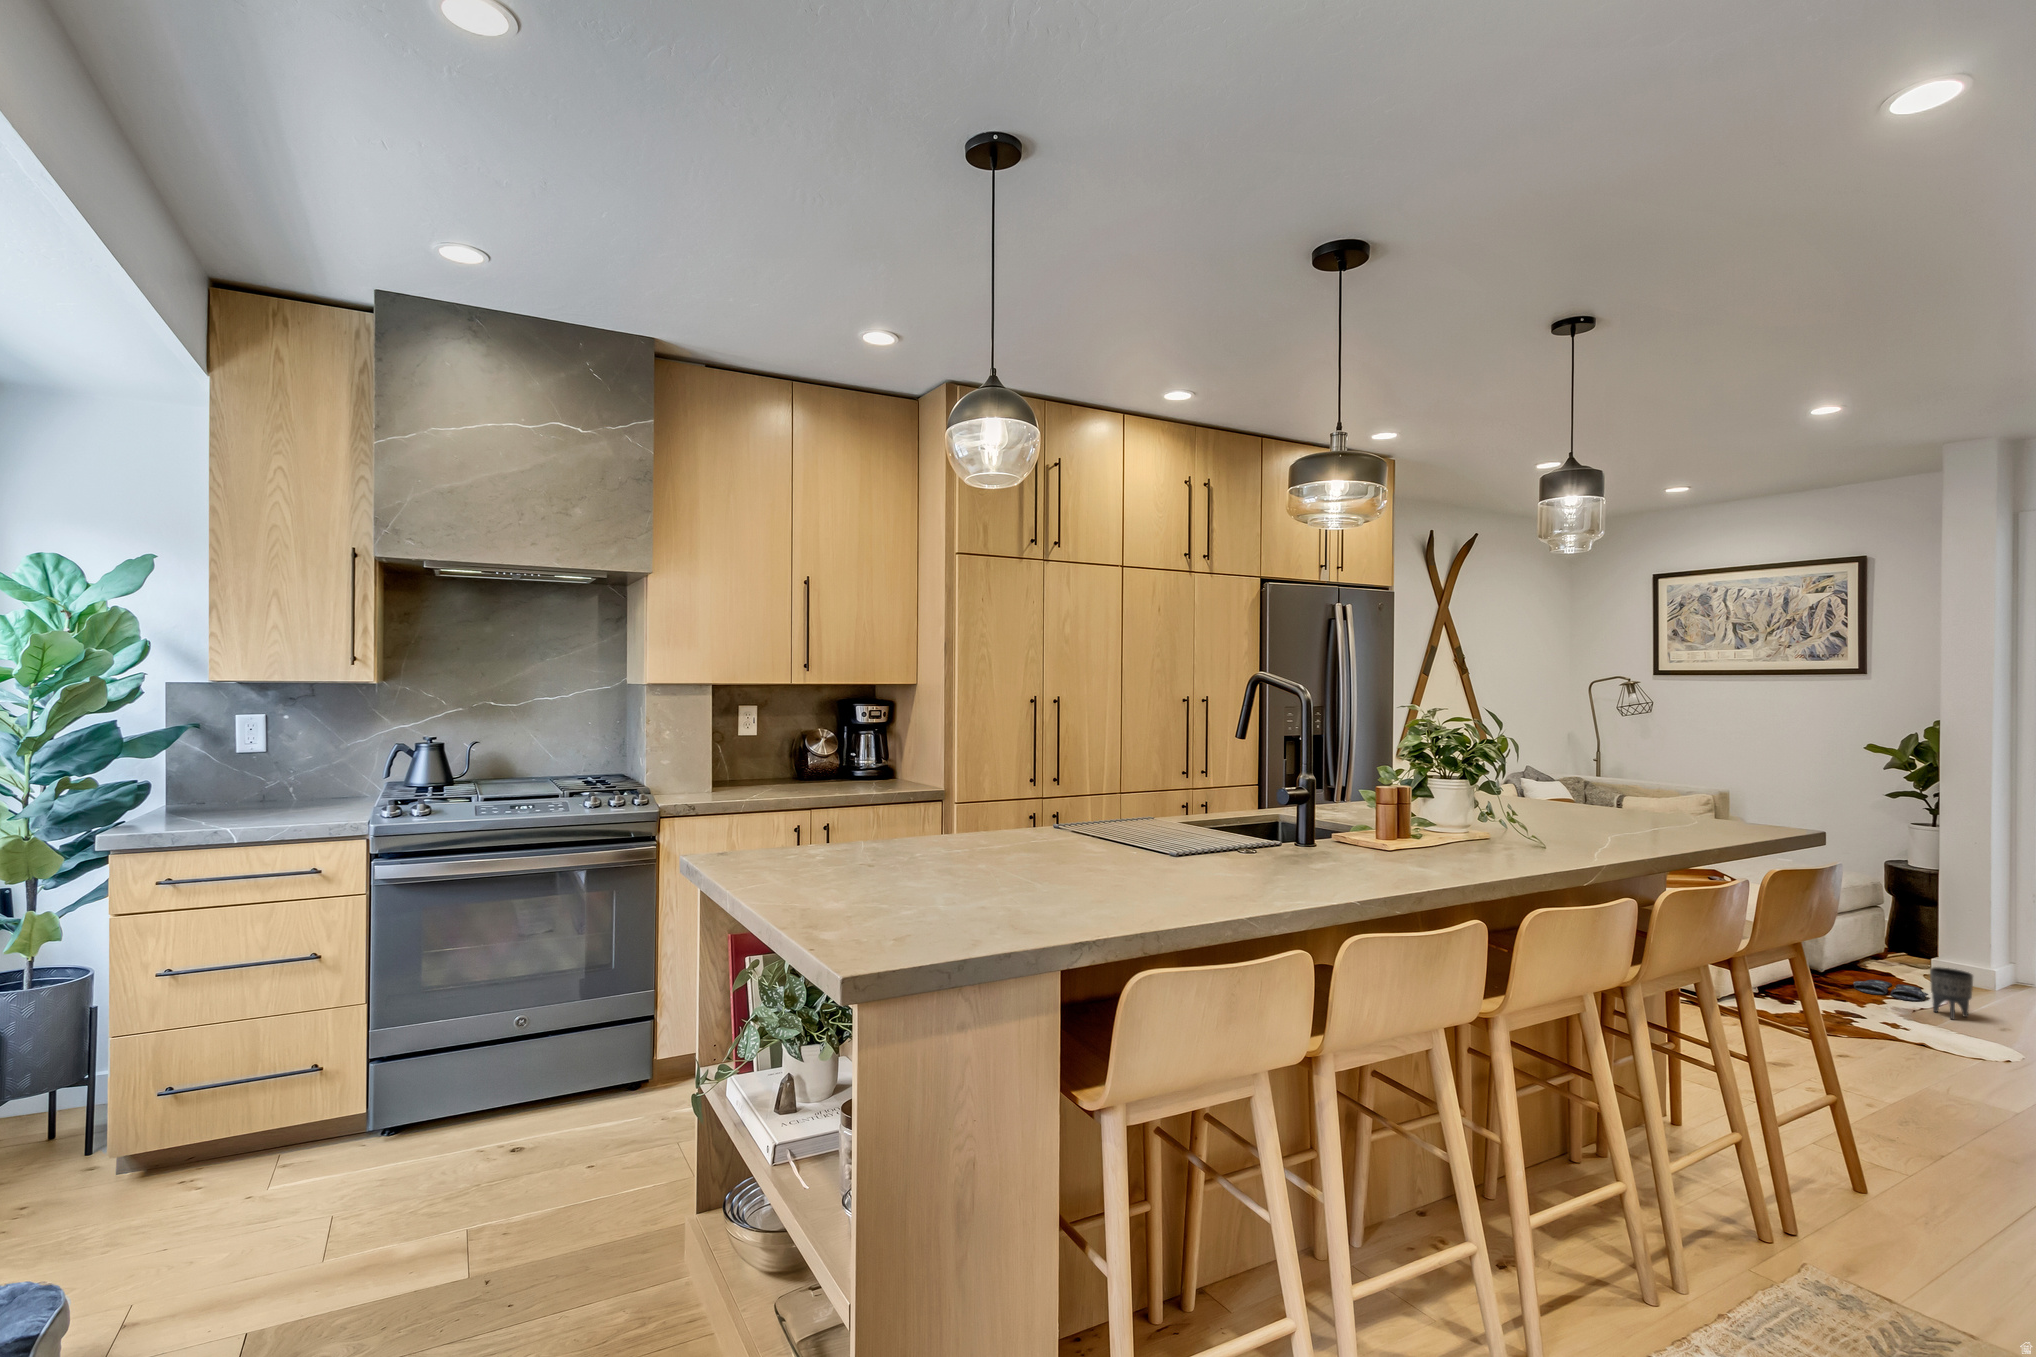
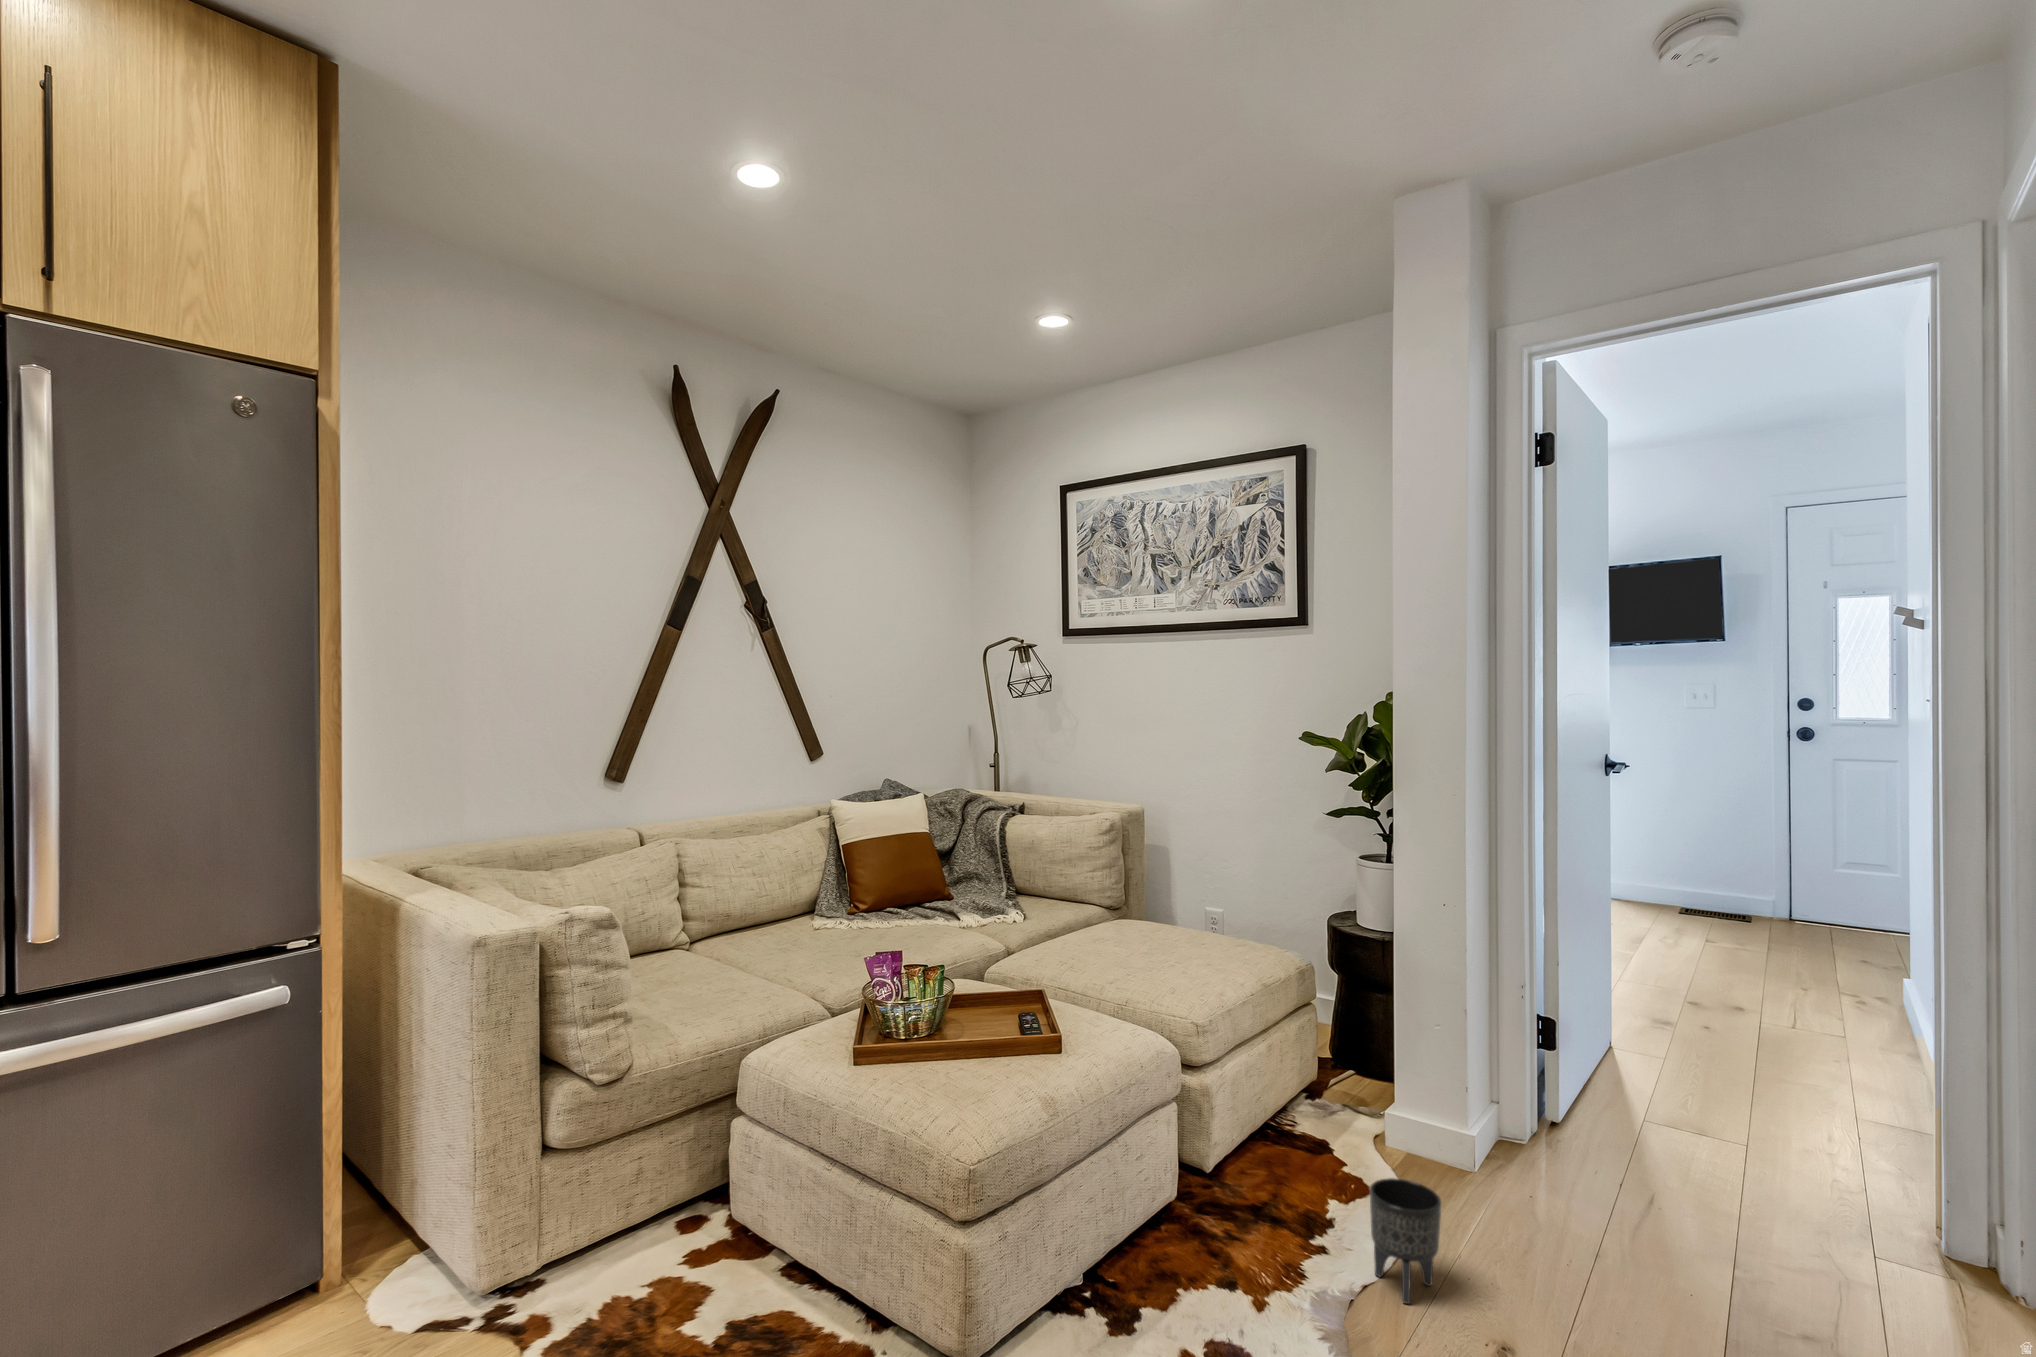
slippers: present [1853,980,1928,1001] -> none [1255,1166,1372,1237]

